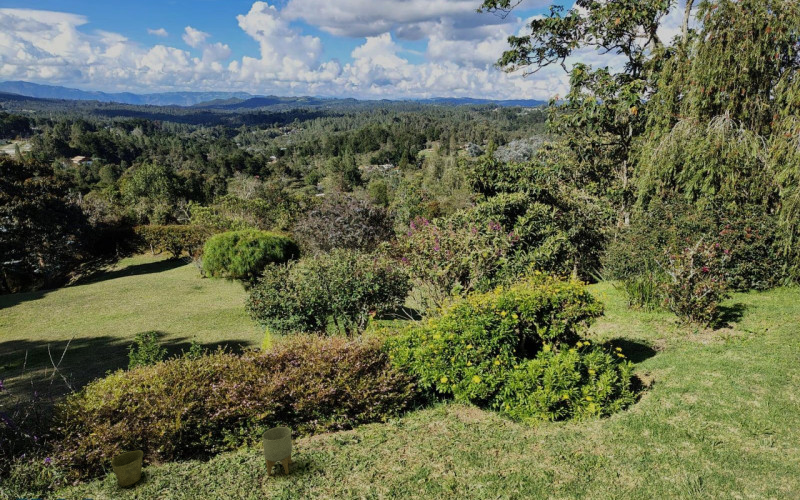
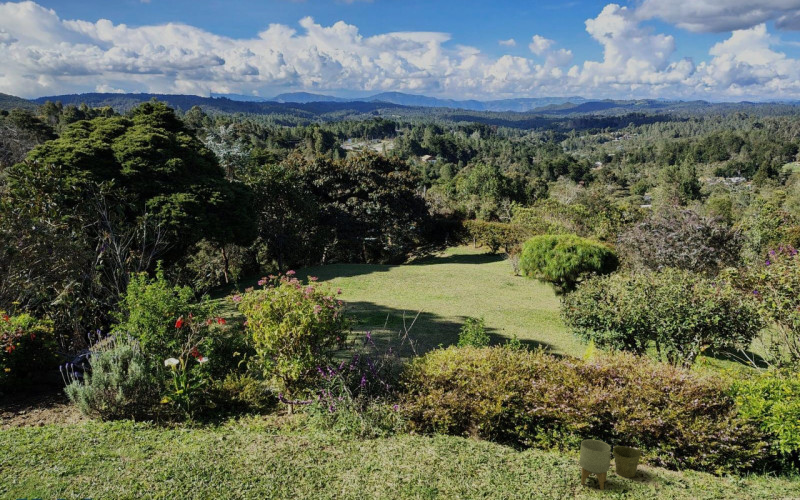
bucket: present [111,450,143,486] -> present [613,446,641,477]

